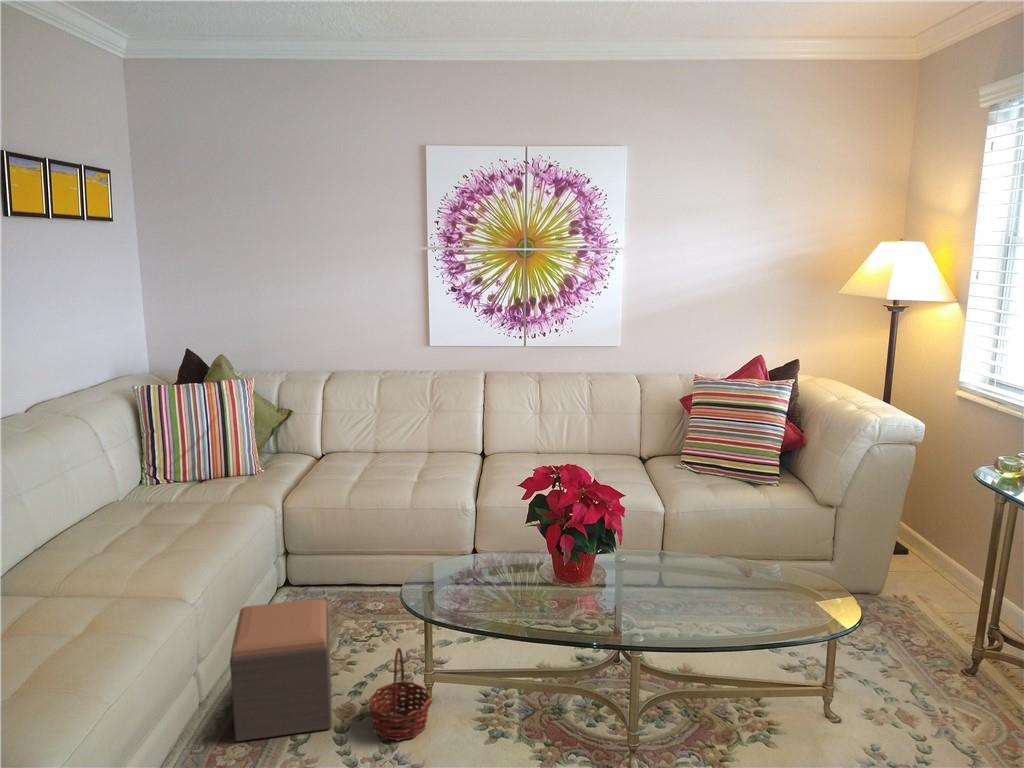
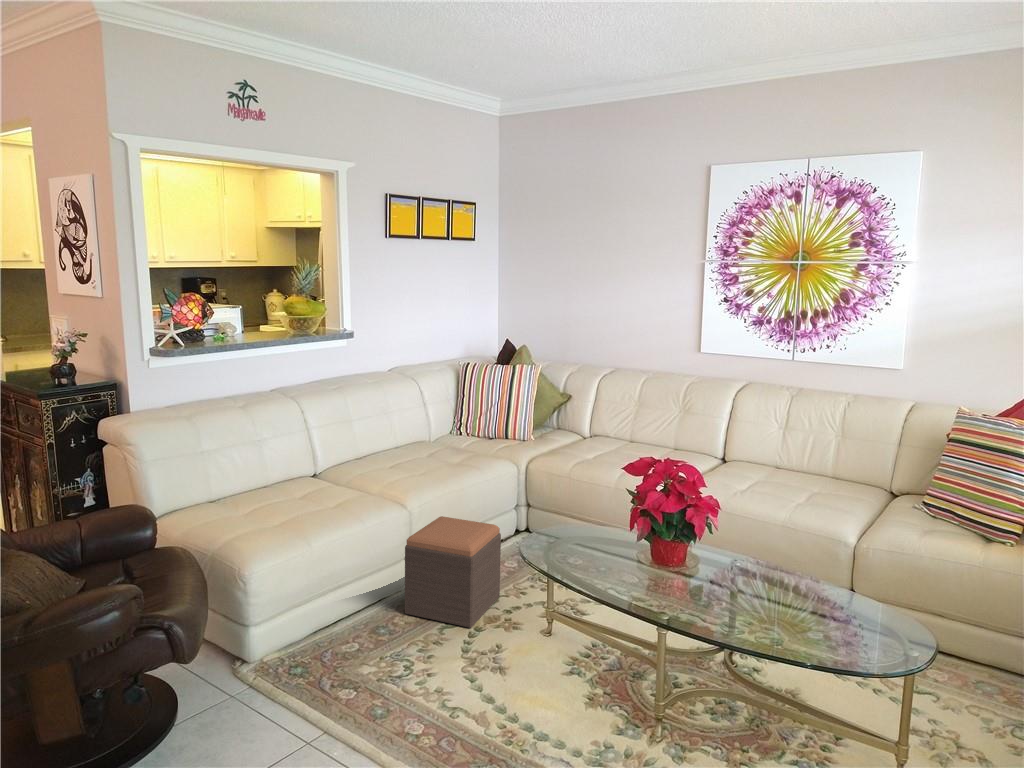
basket: present [369,648,431,741] -> none [495,575,550,656]

